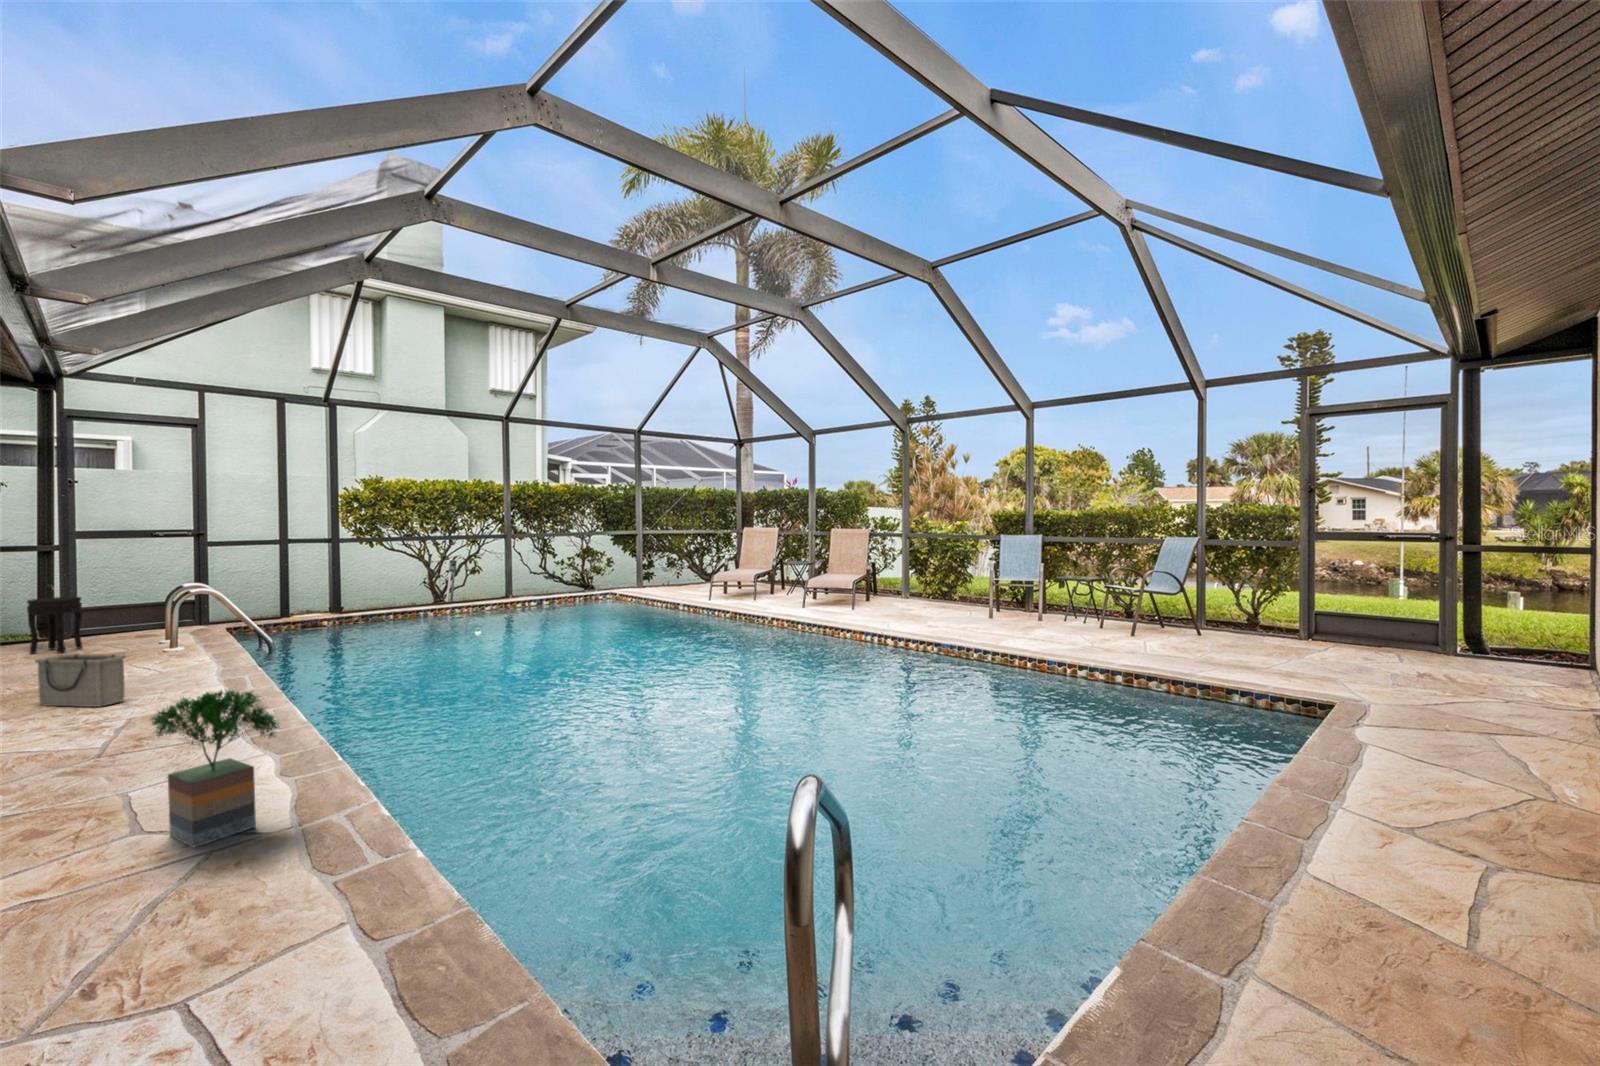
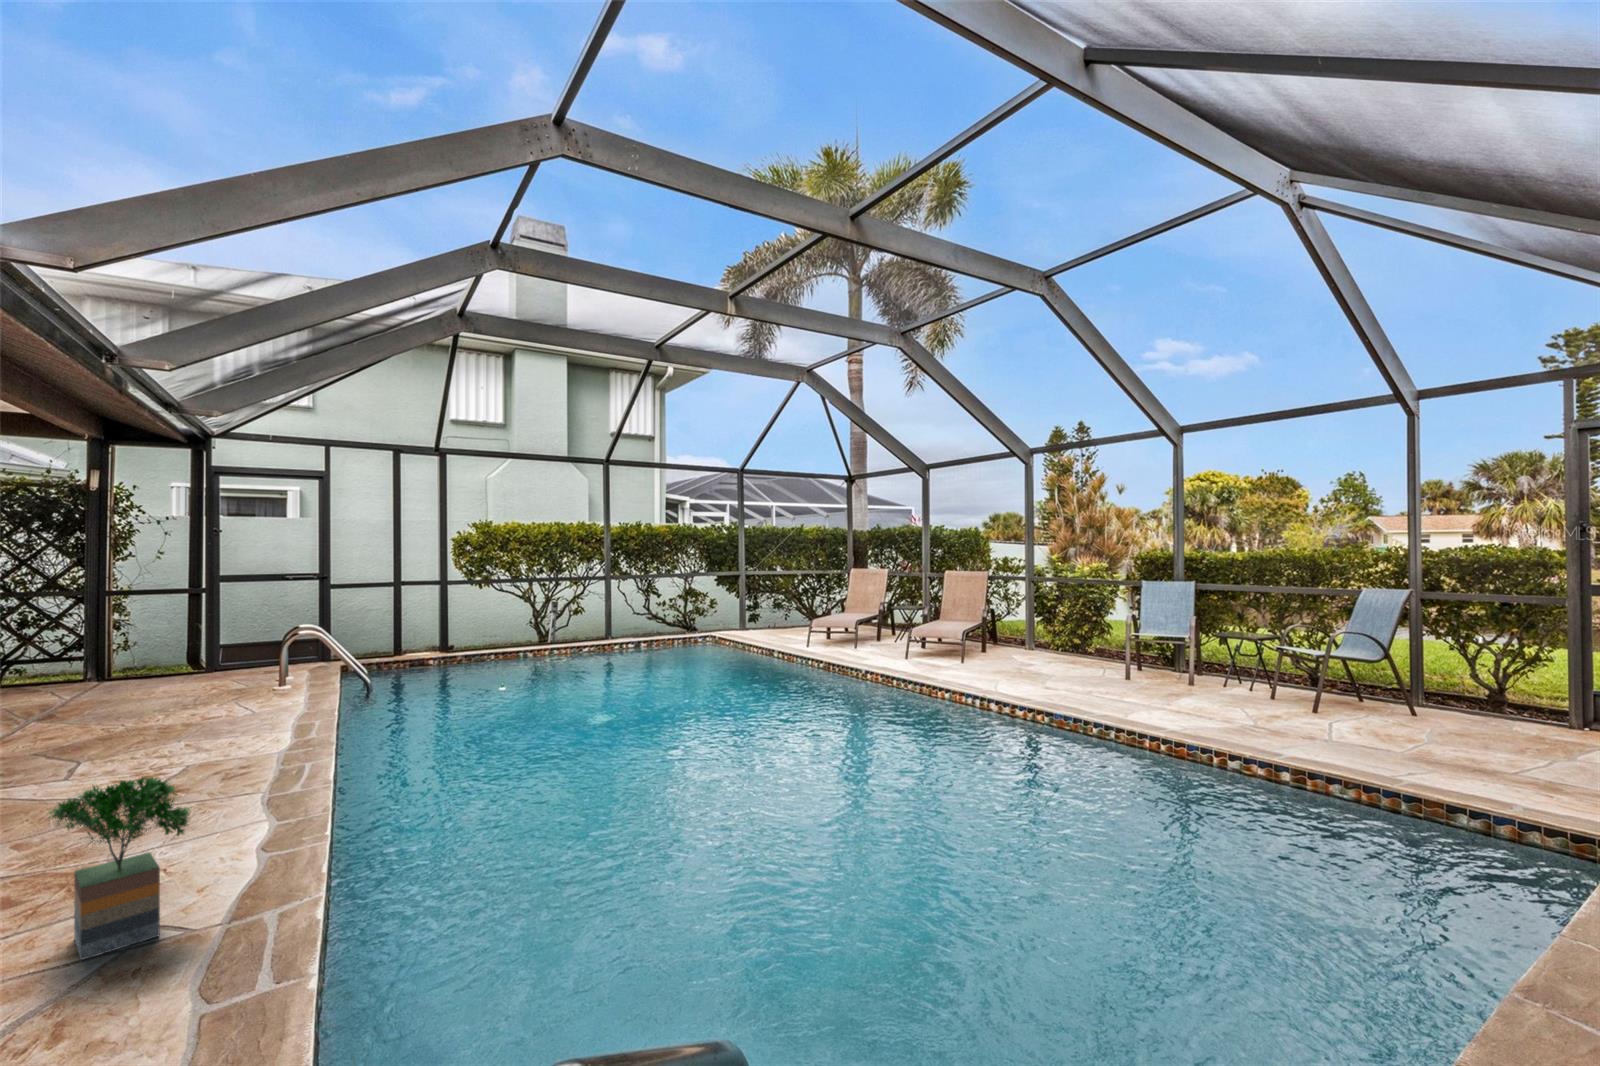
side table: present [27,597,82,654] -> none [155,639,202,693]
basket: present [35,654,126,707] -> none [109,703,186,758]

